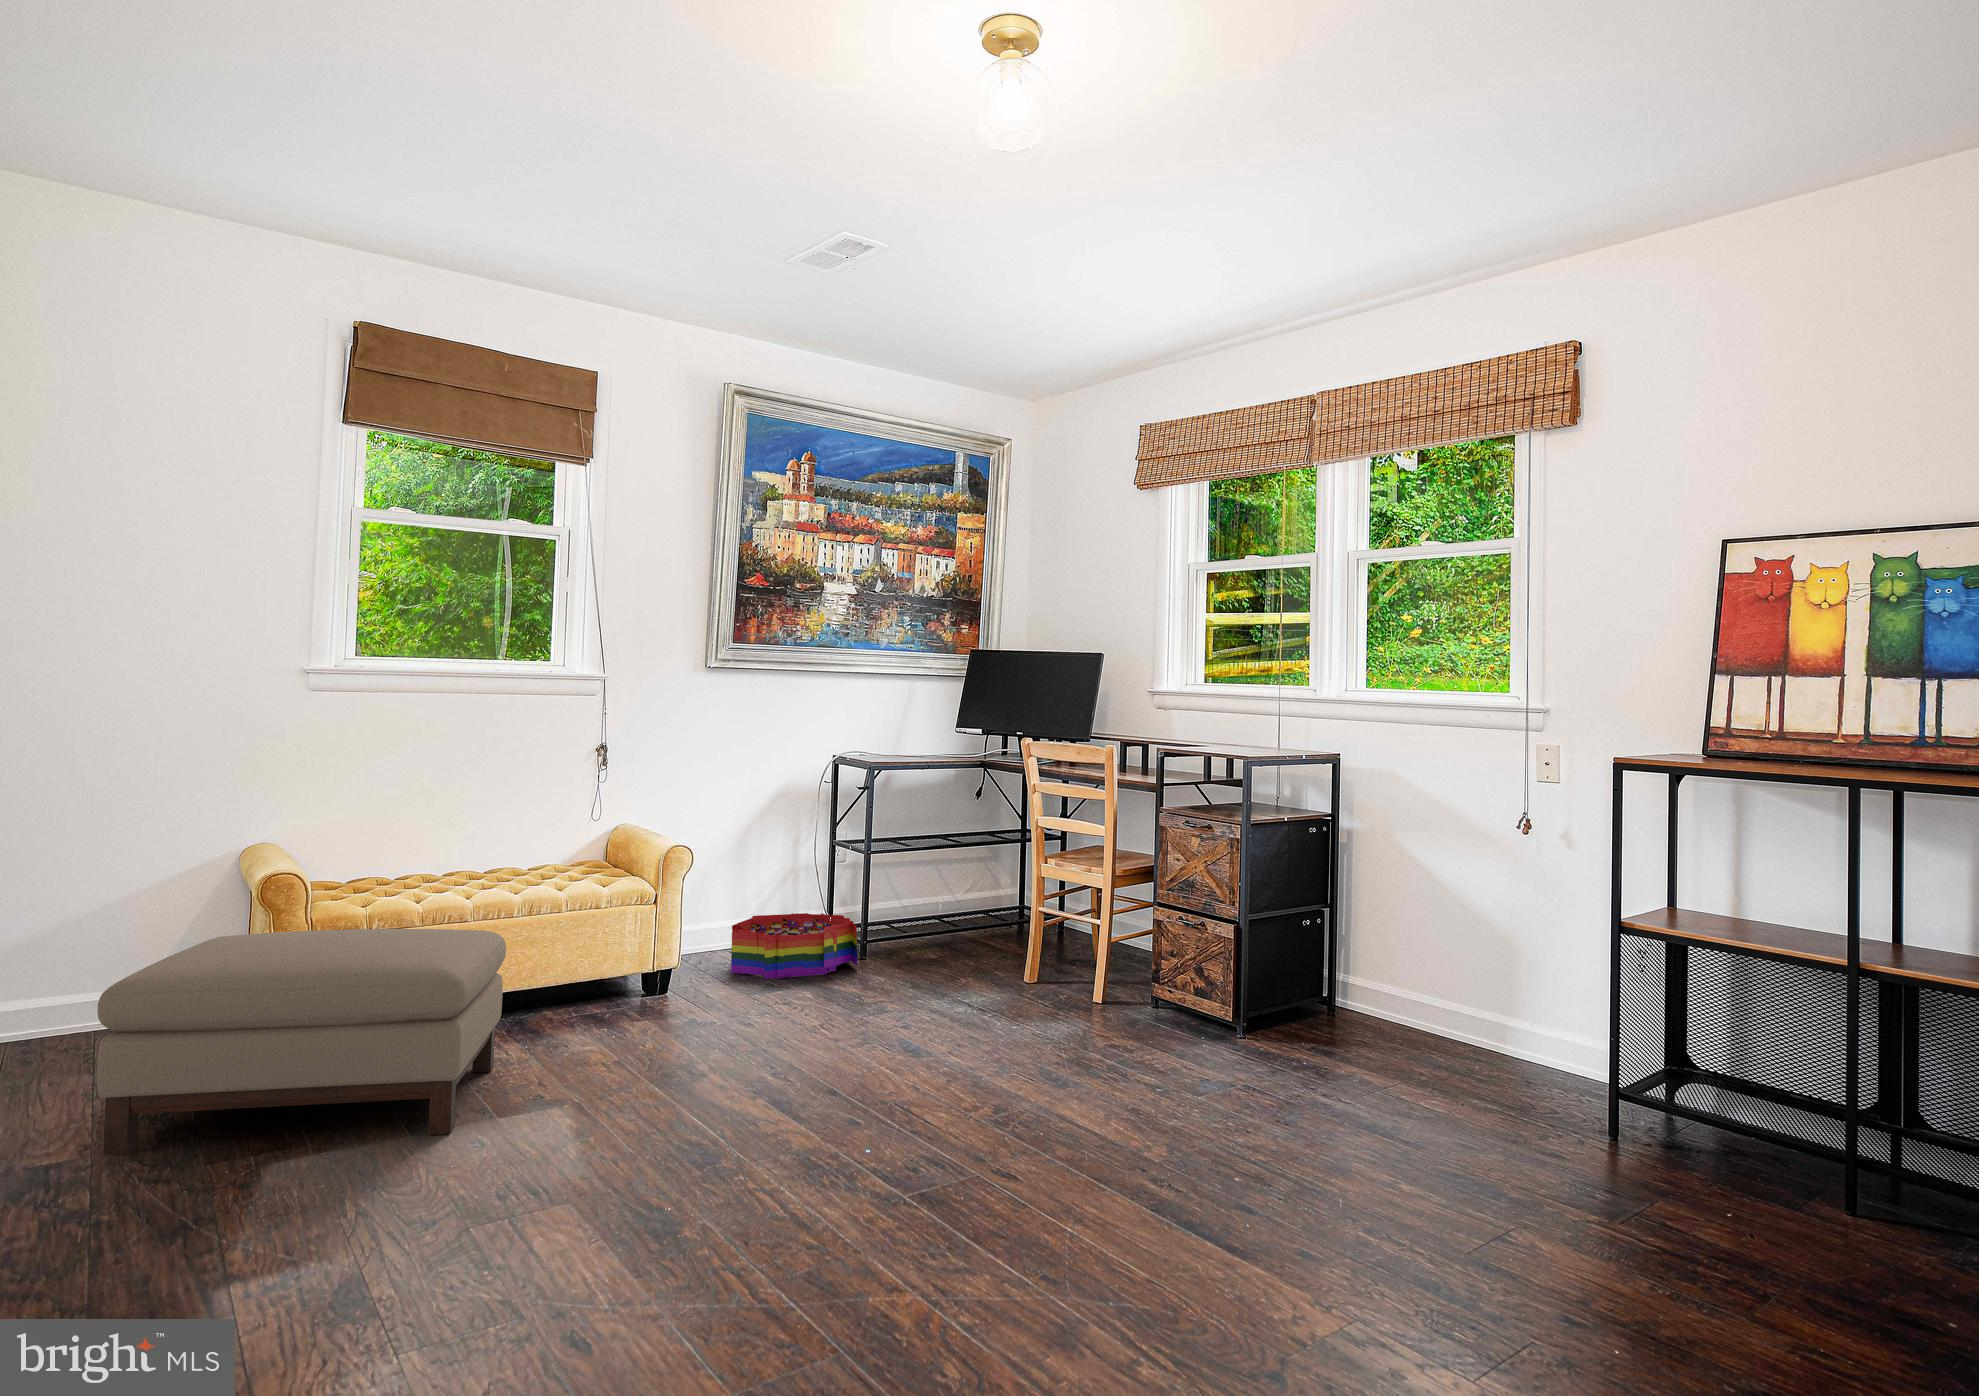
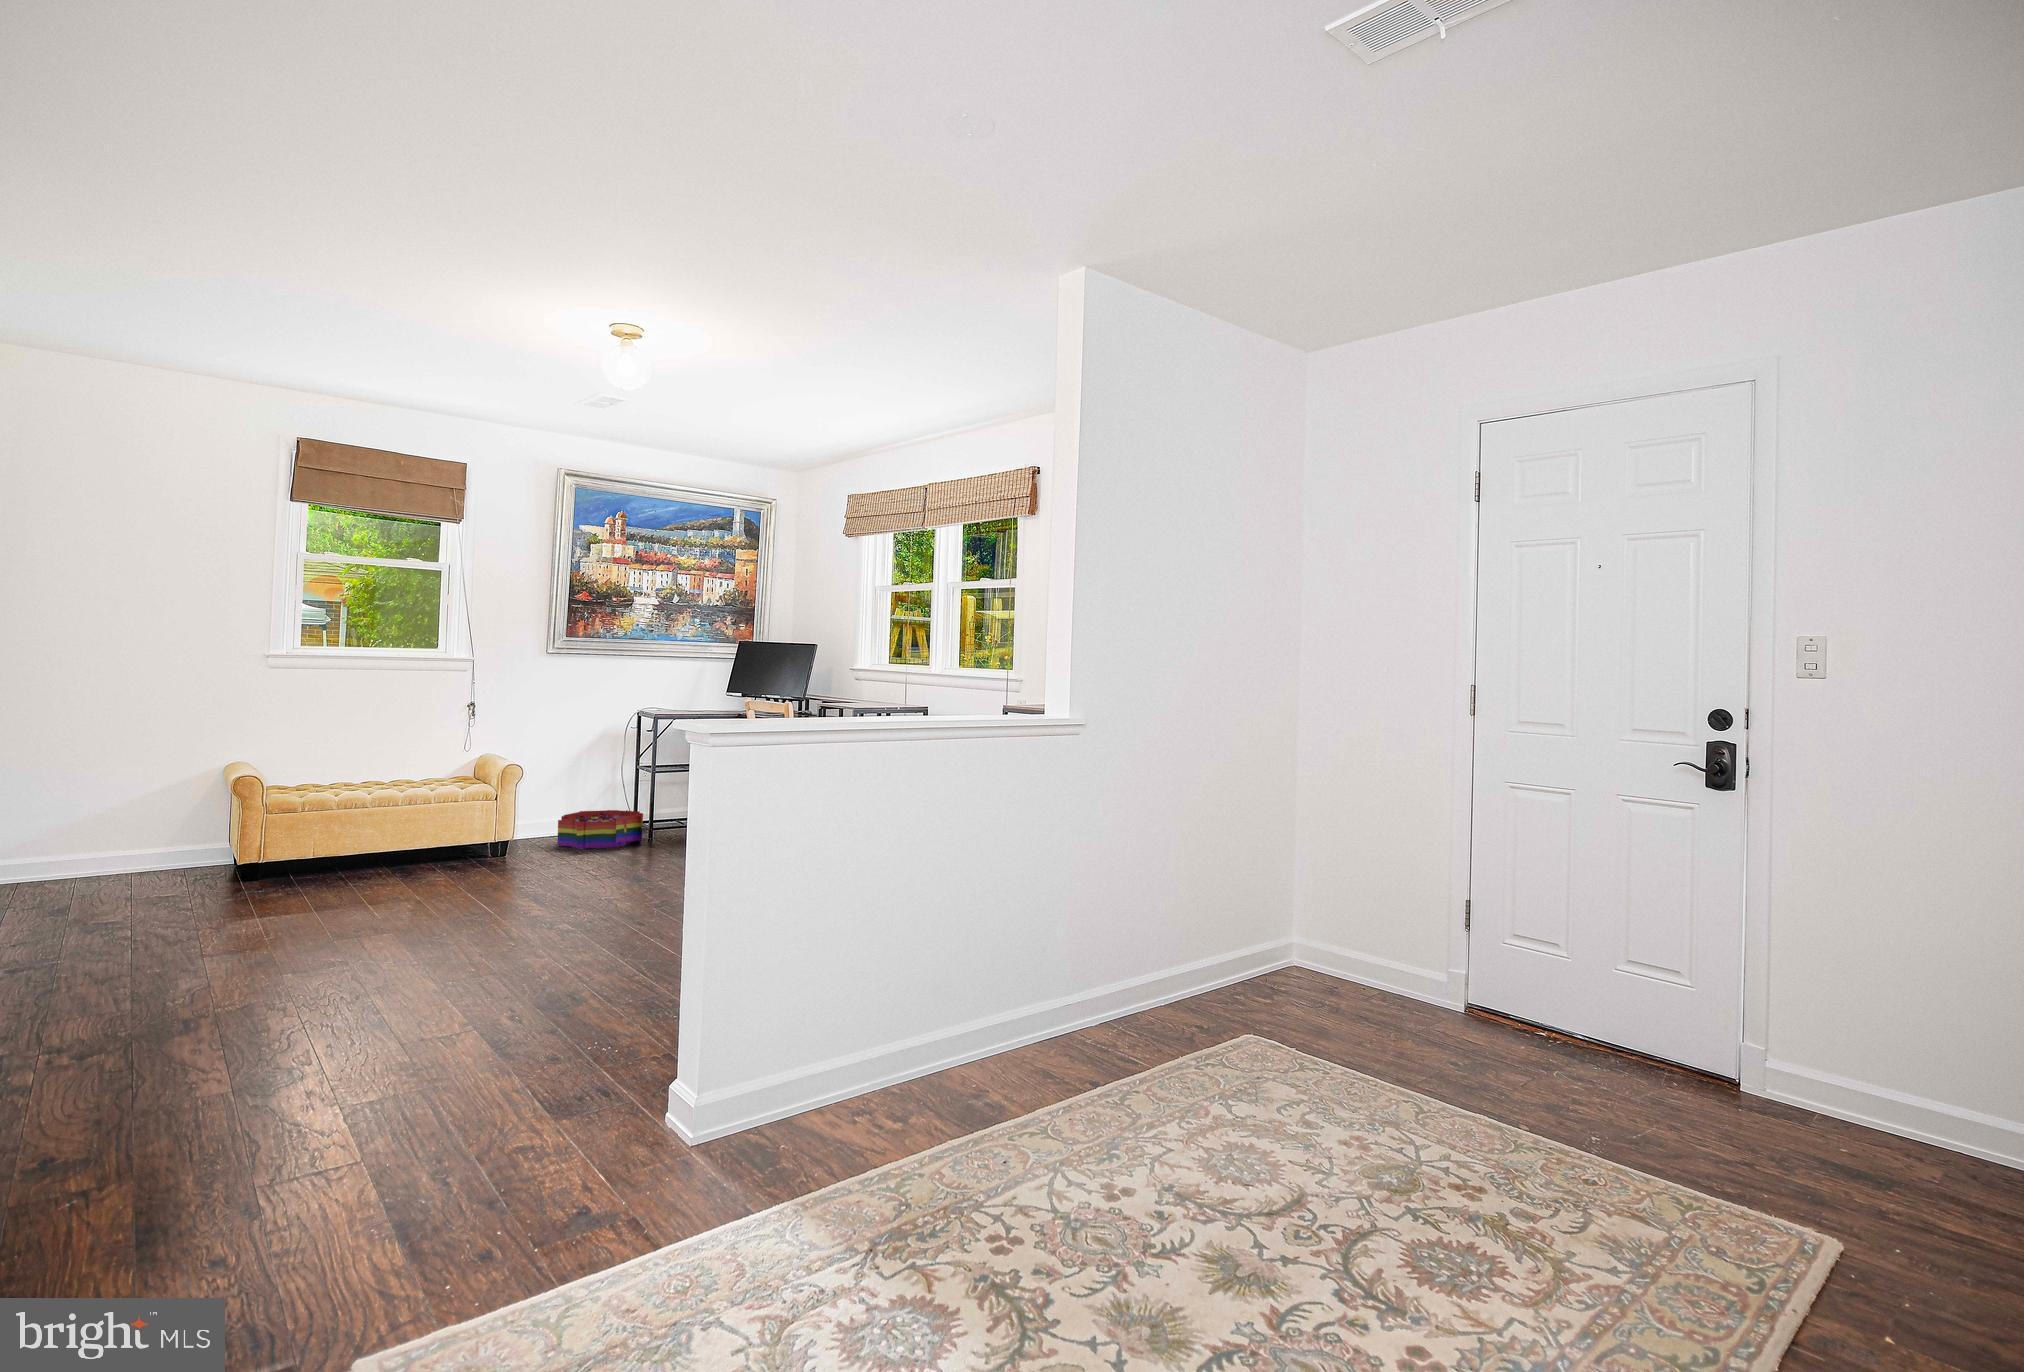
ottoman: present [97,929,506,1155] -> none [125,808,380,923]

